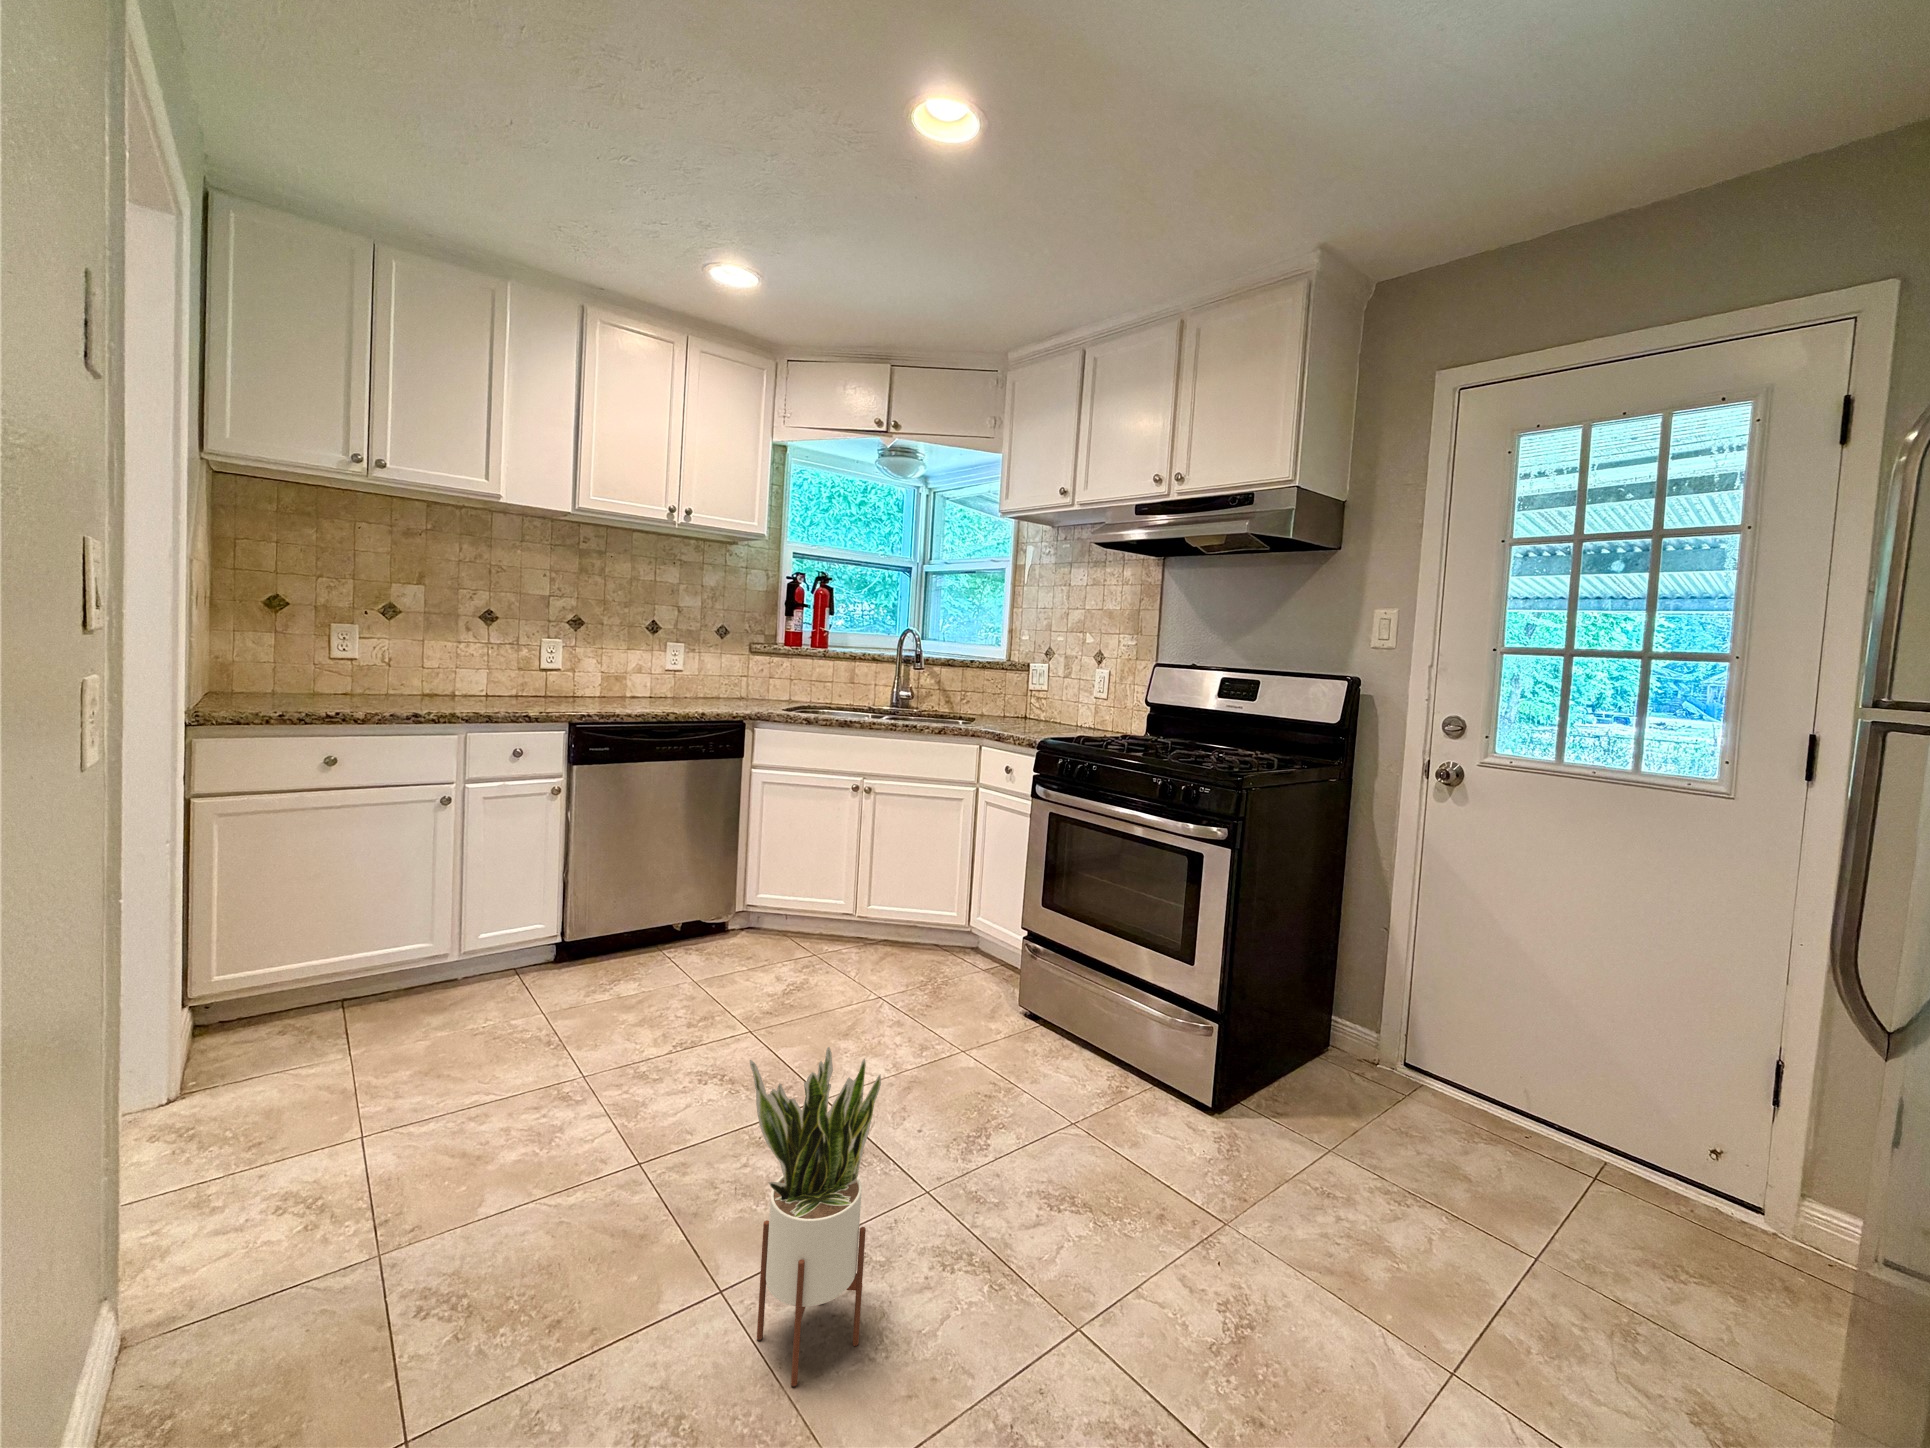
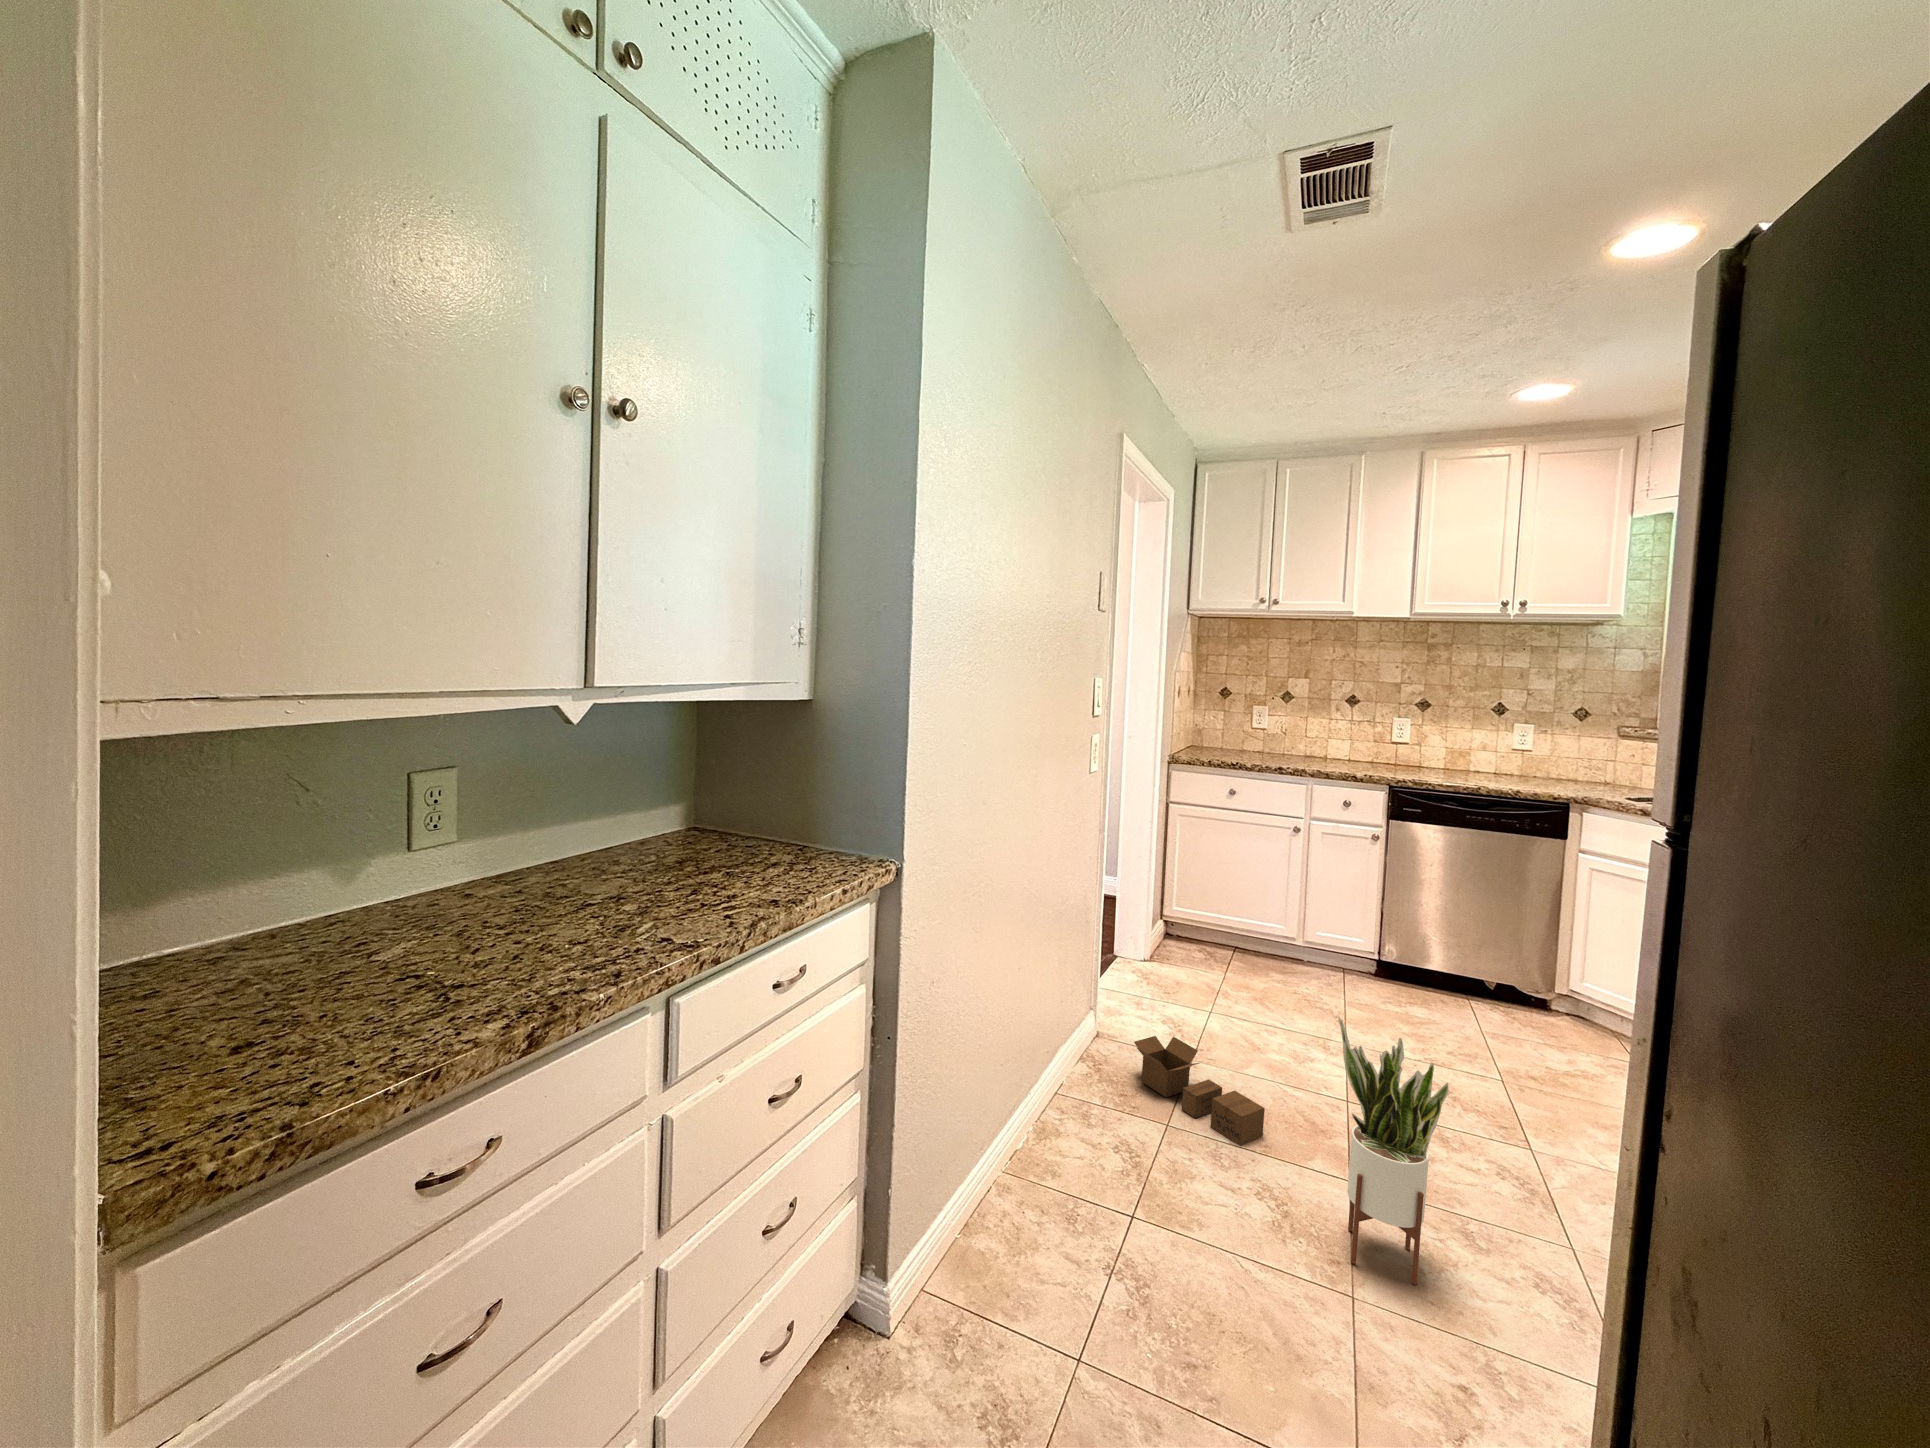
cardboard box: none [272,1225,573,1363] -> present [1134,1036,1265,1146]

